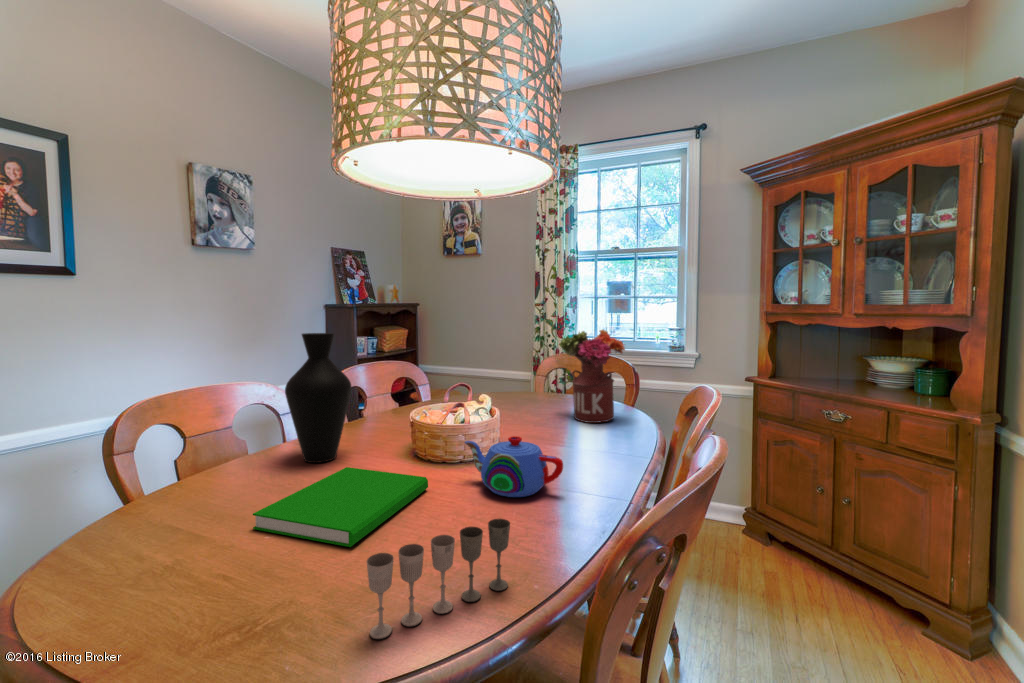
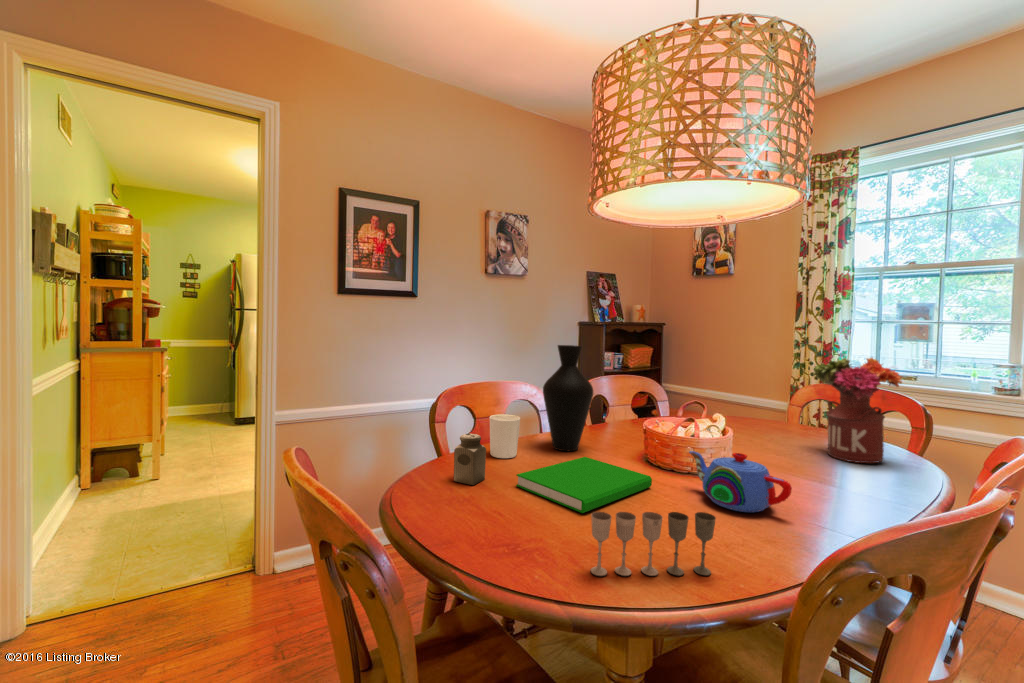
candle holder: none [206,430,255,491] -> present [489,414,520,458]
salt shaker: none [144,470,202,546] -> present [454,434,486,485]

